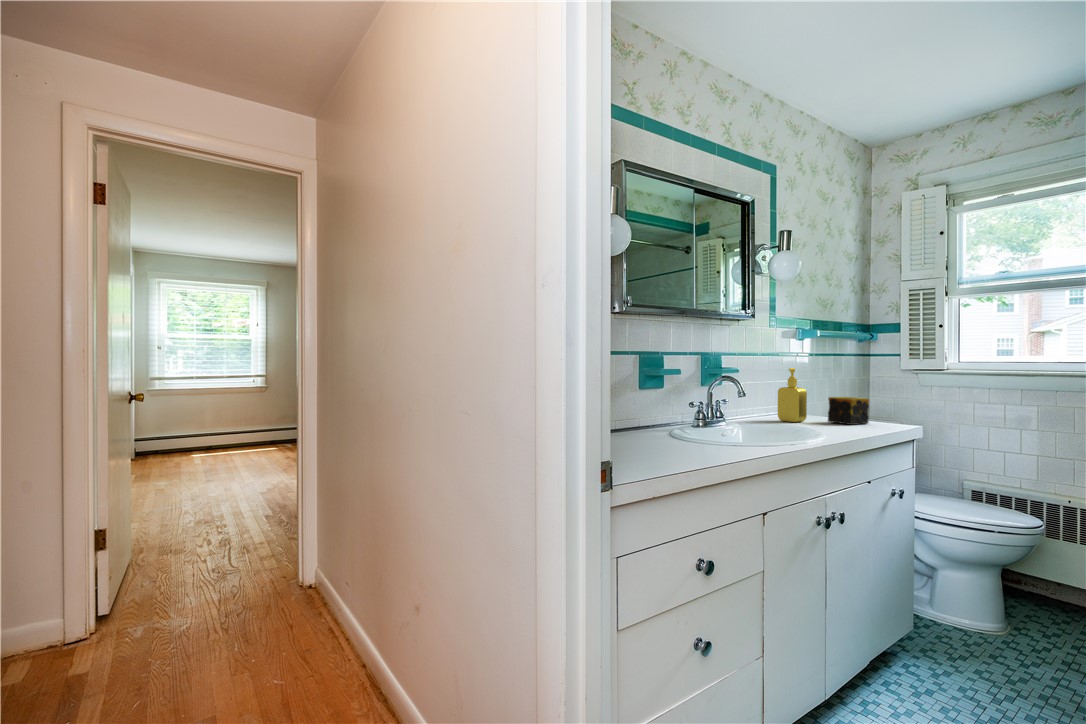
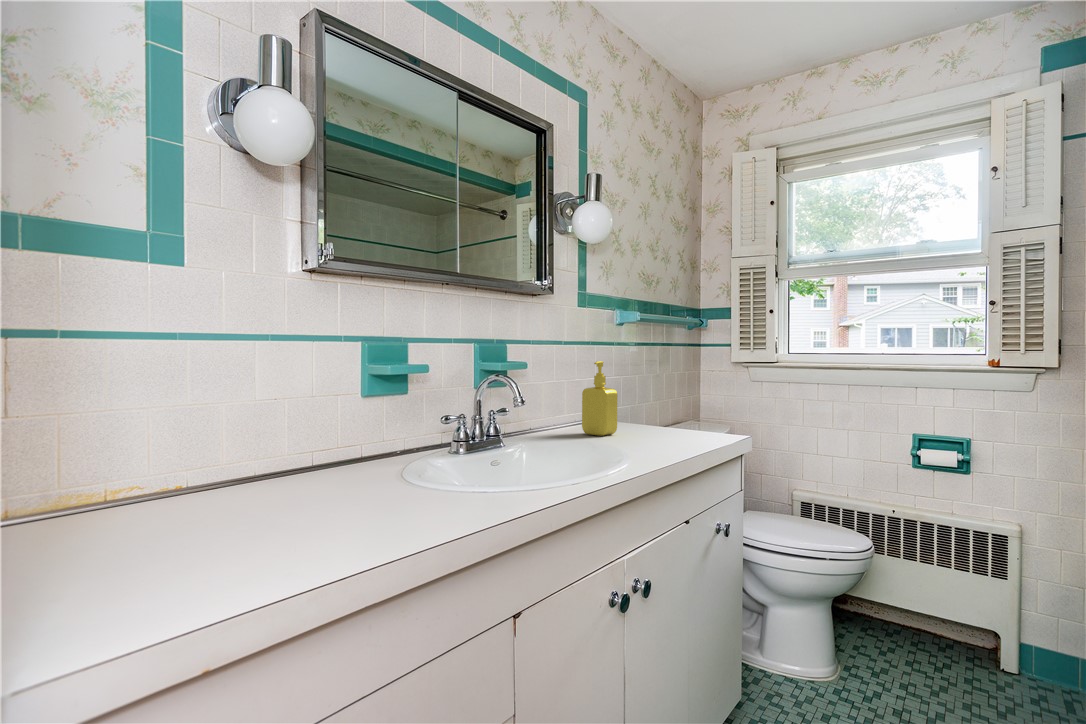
candle: present [828,397,869,425] -> none [642,399,691,437]

